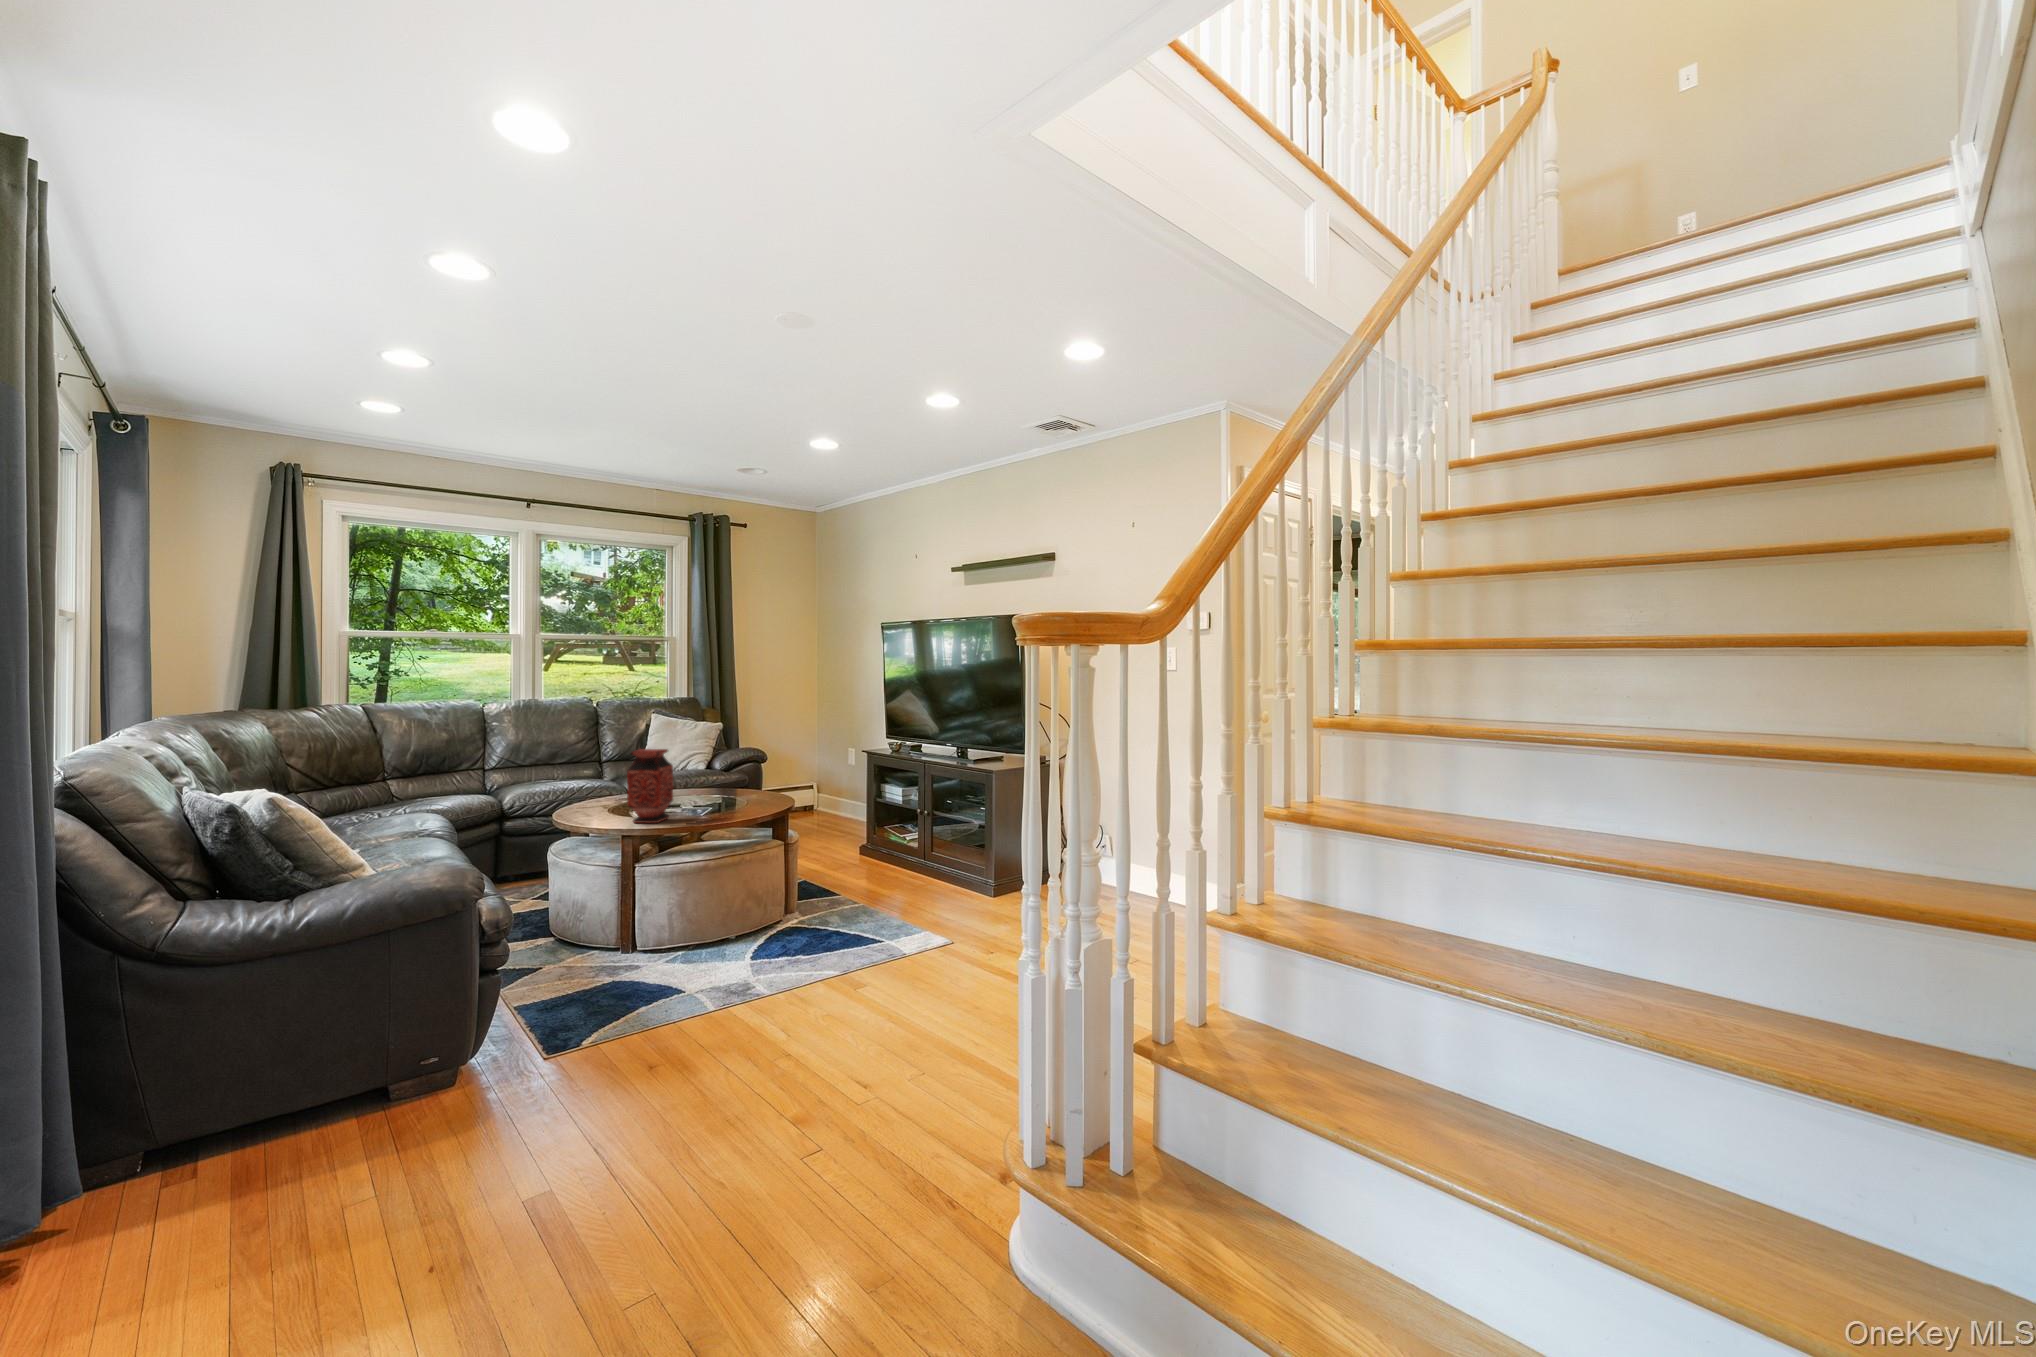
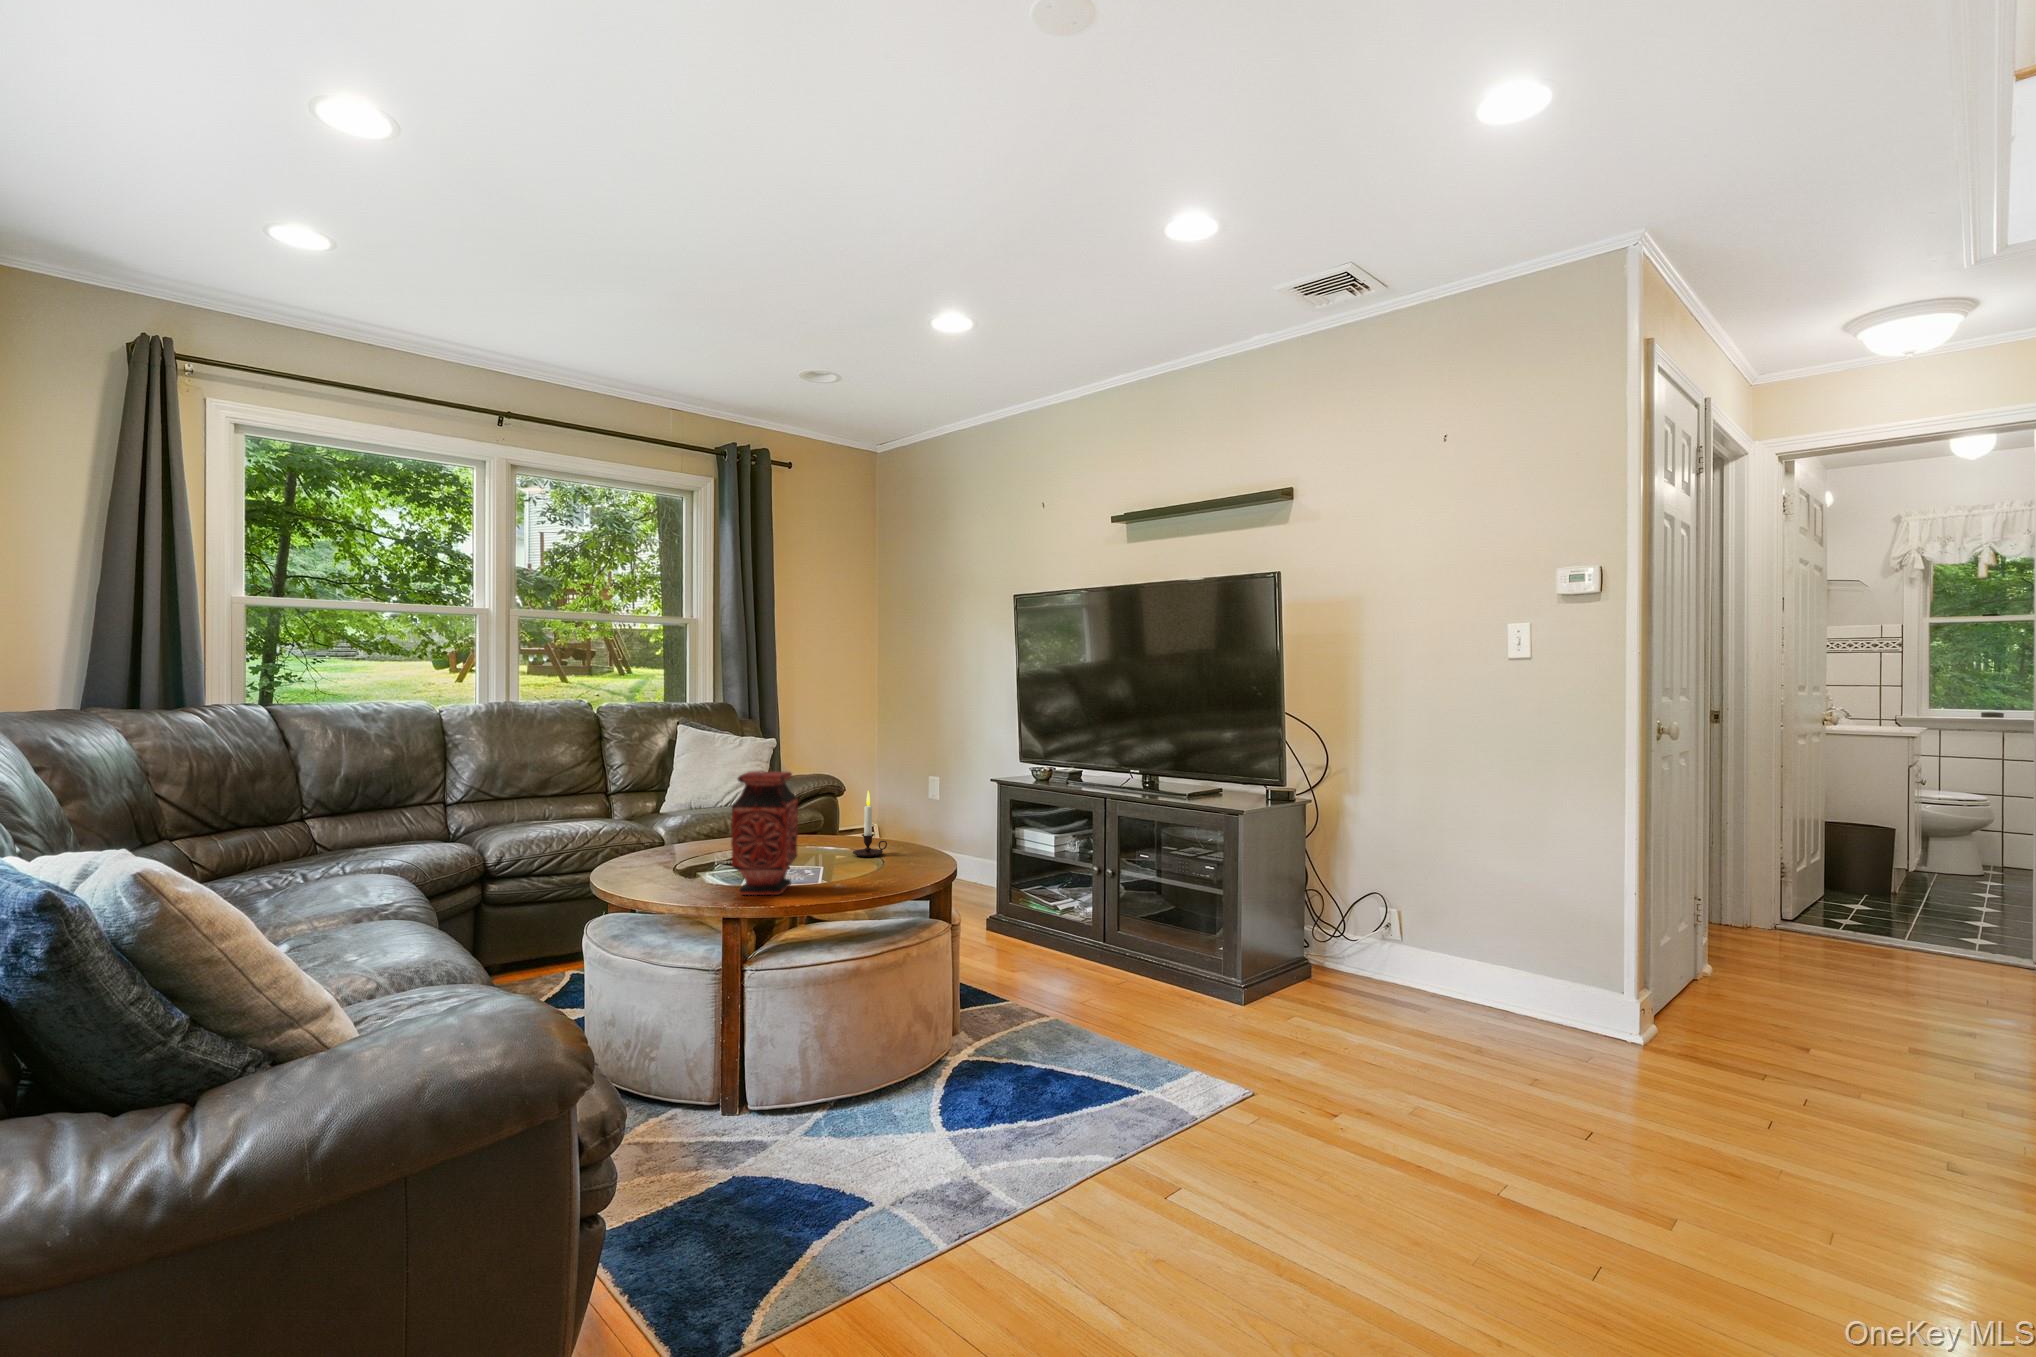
candle: none [727,760,752,803] -> present [853,791,887,857]

